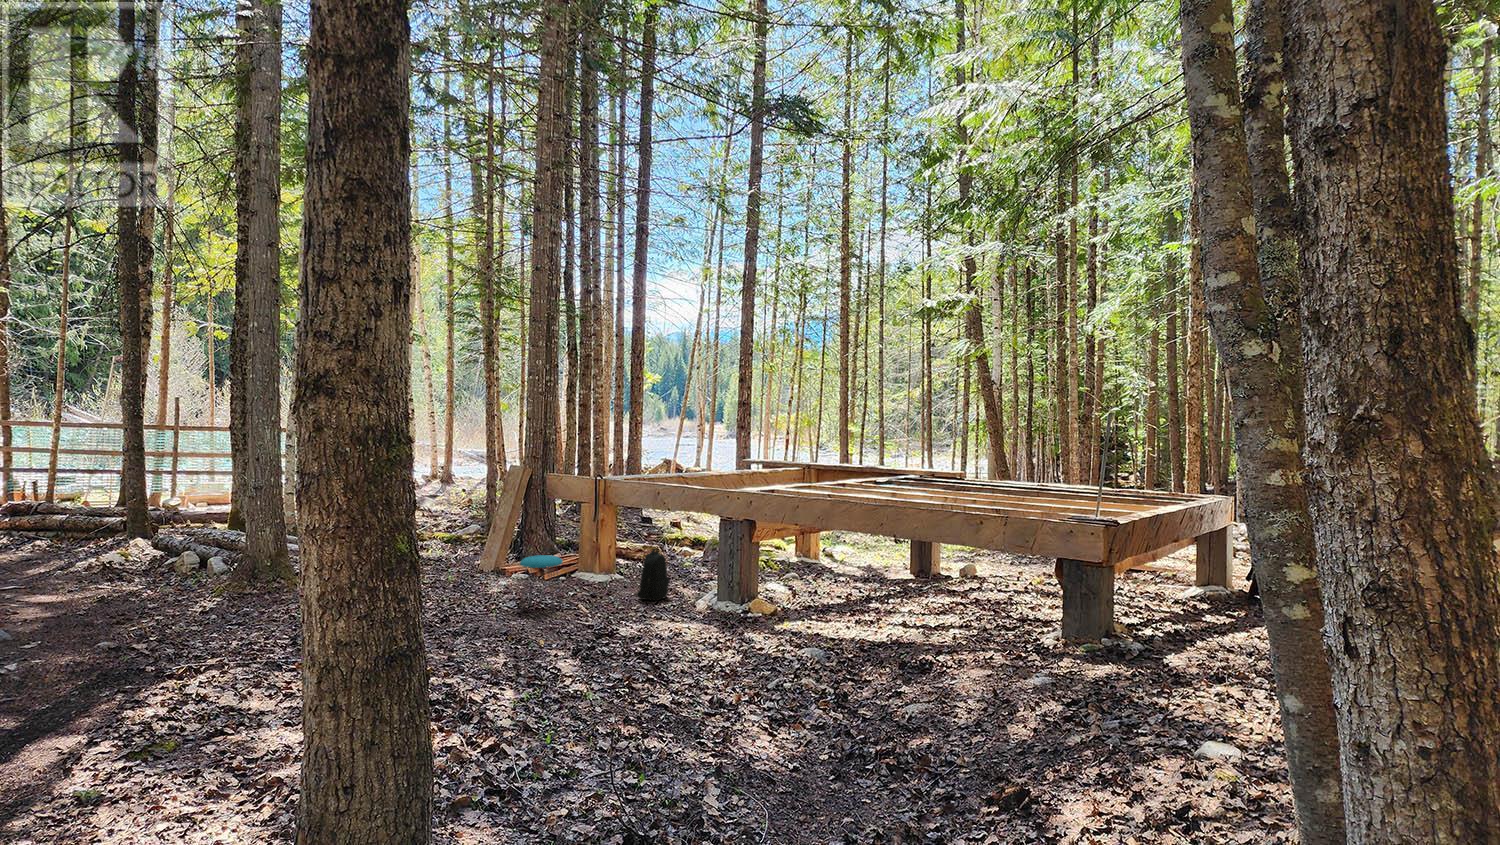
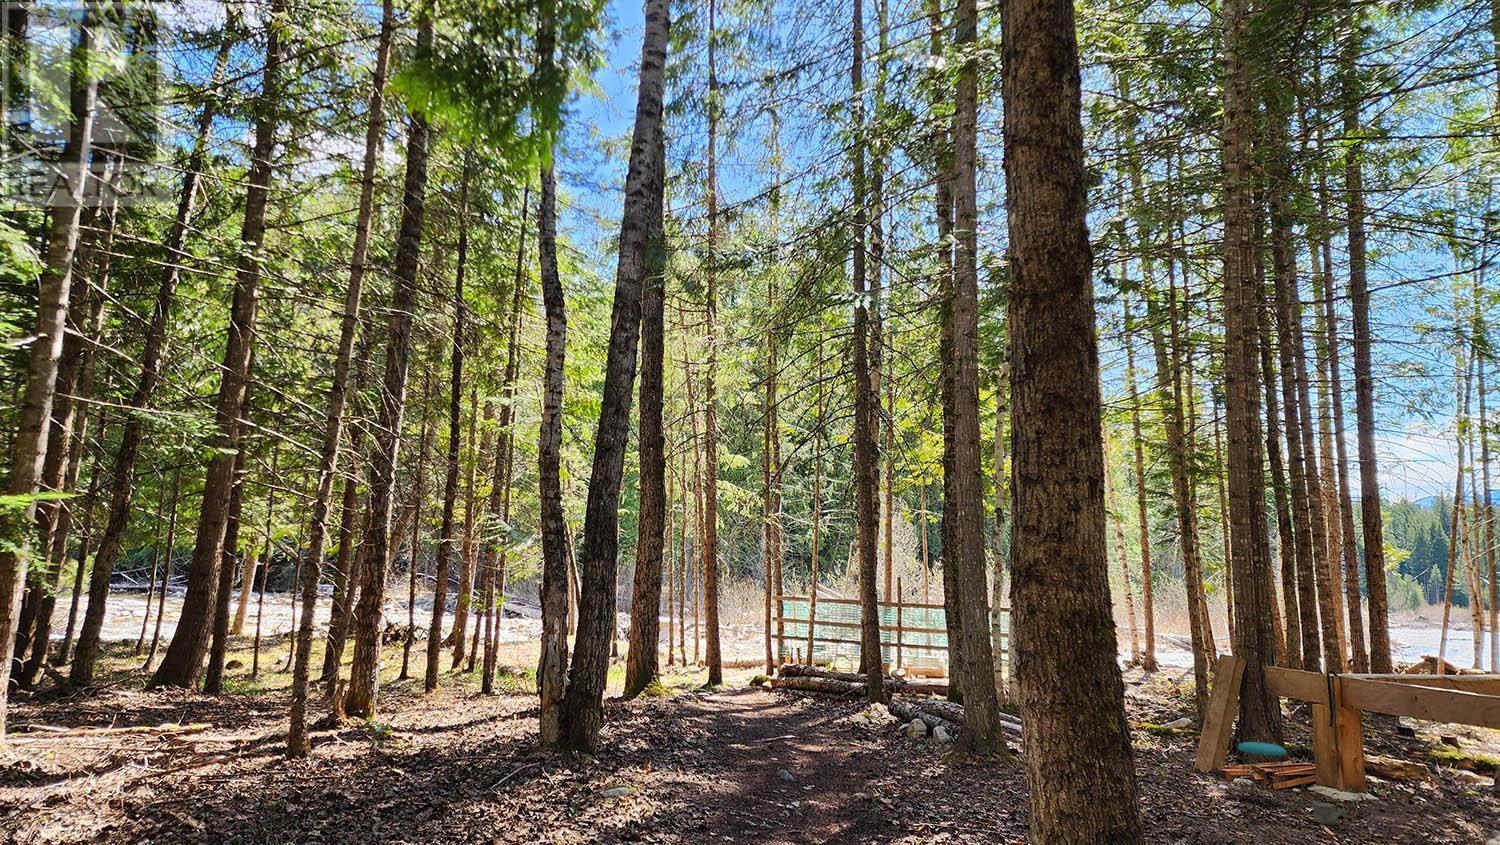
backpack: present [637,549,670,601] -> none [1386,755,1432,818]
watering can: none [580,604,610,626] -> present [1311,800,1347,825]

